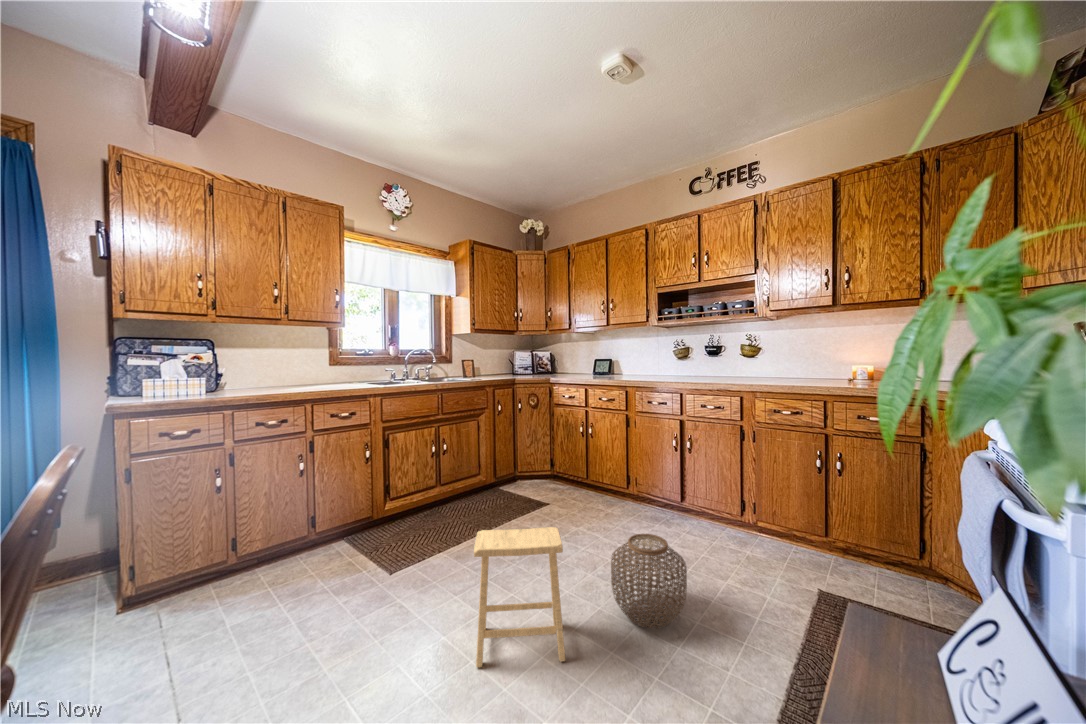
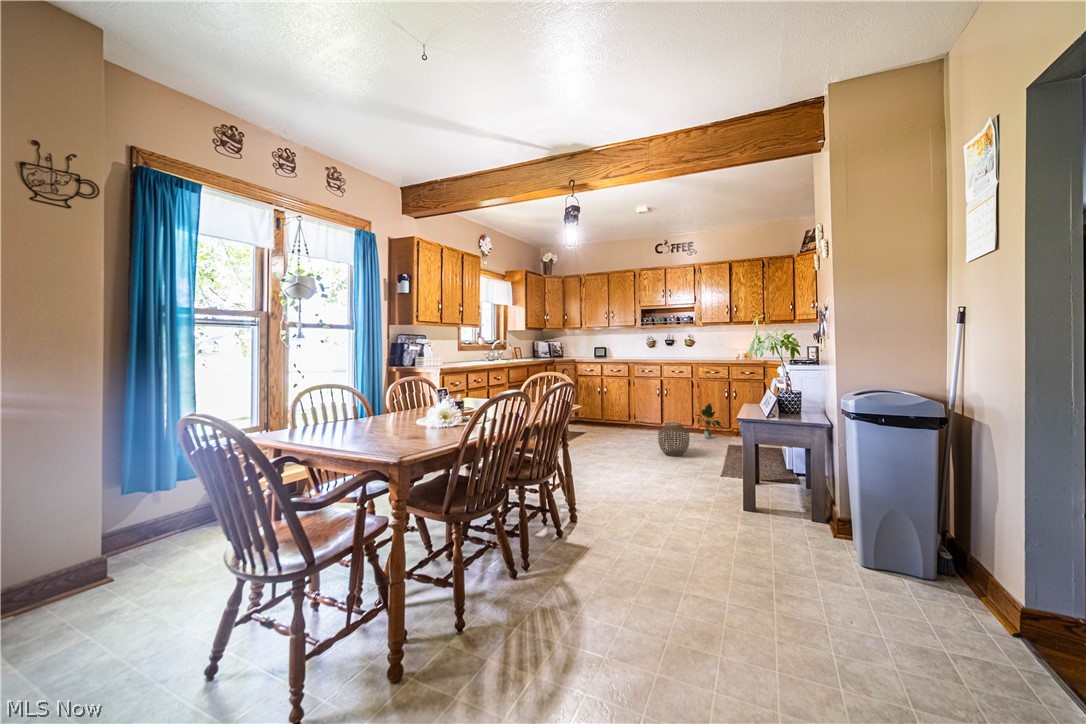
potted plant: none [737,481,806,560] -> present [697,403,723,438]
footstool: present [474,527,565,667] -> none [615,419,655,468]

